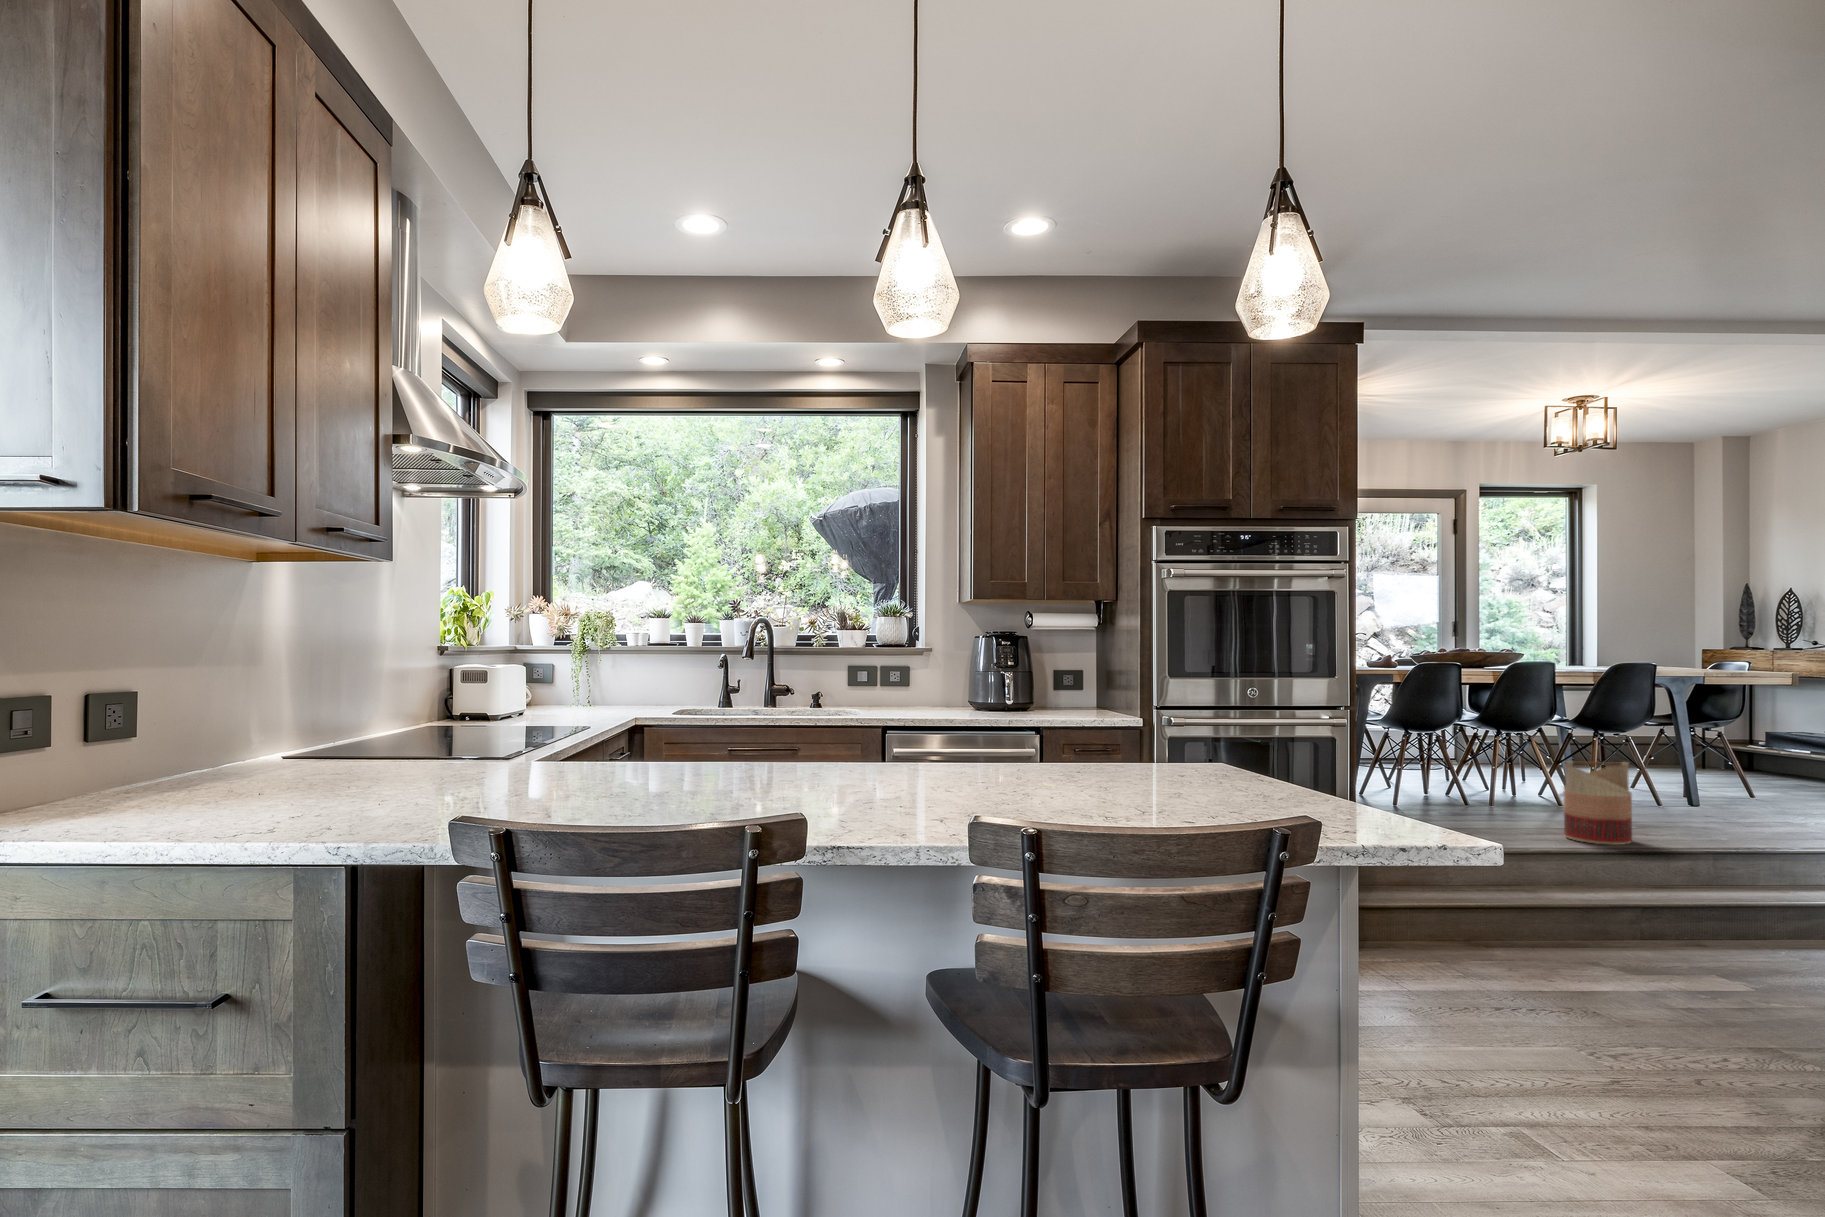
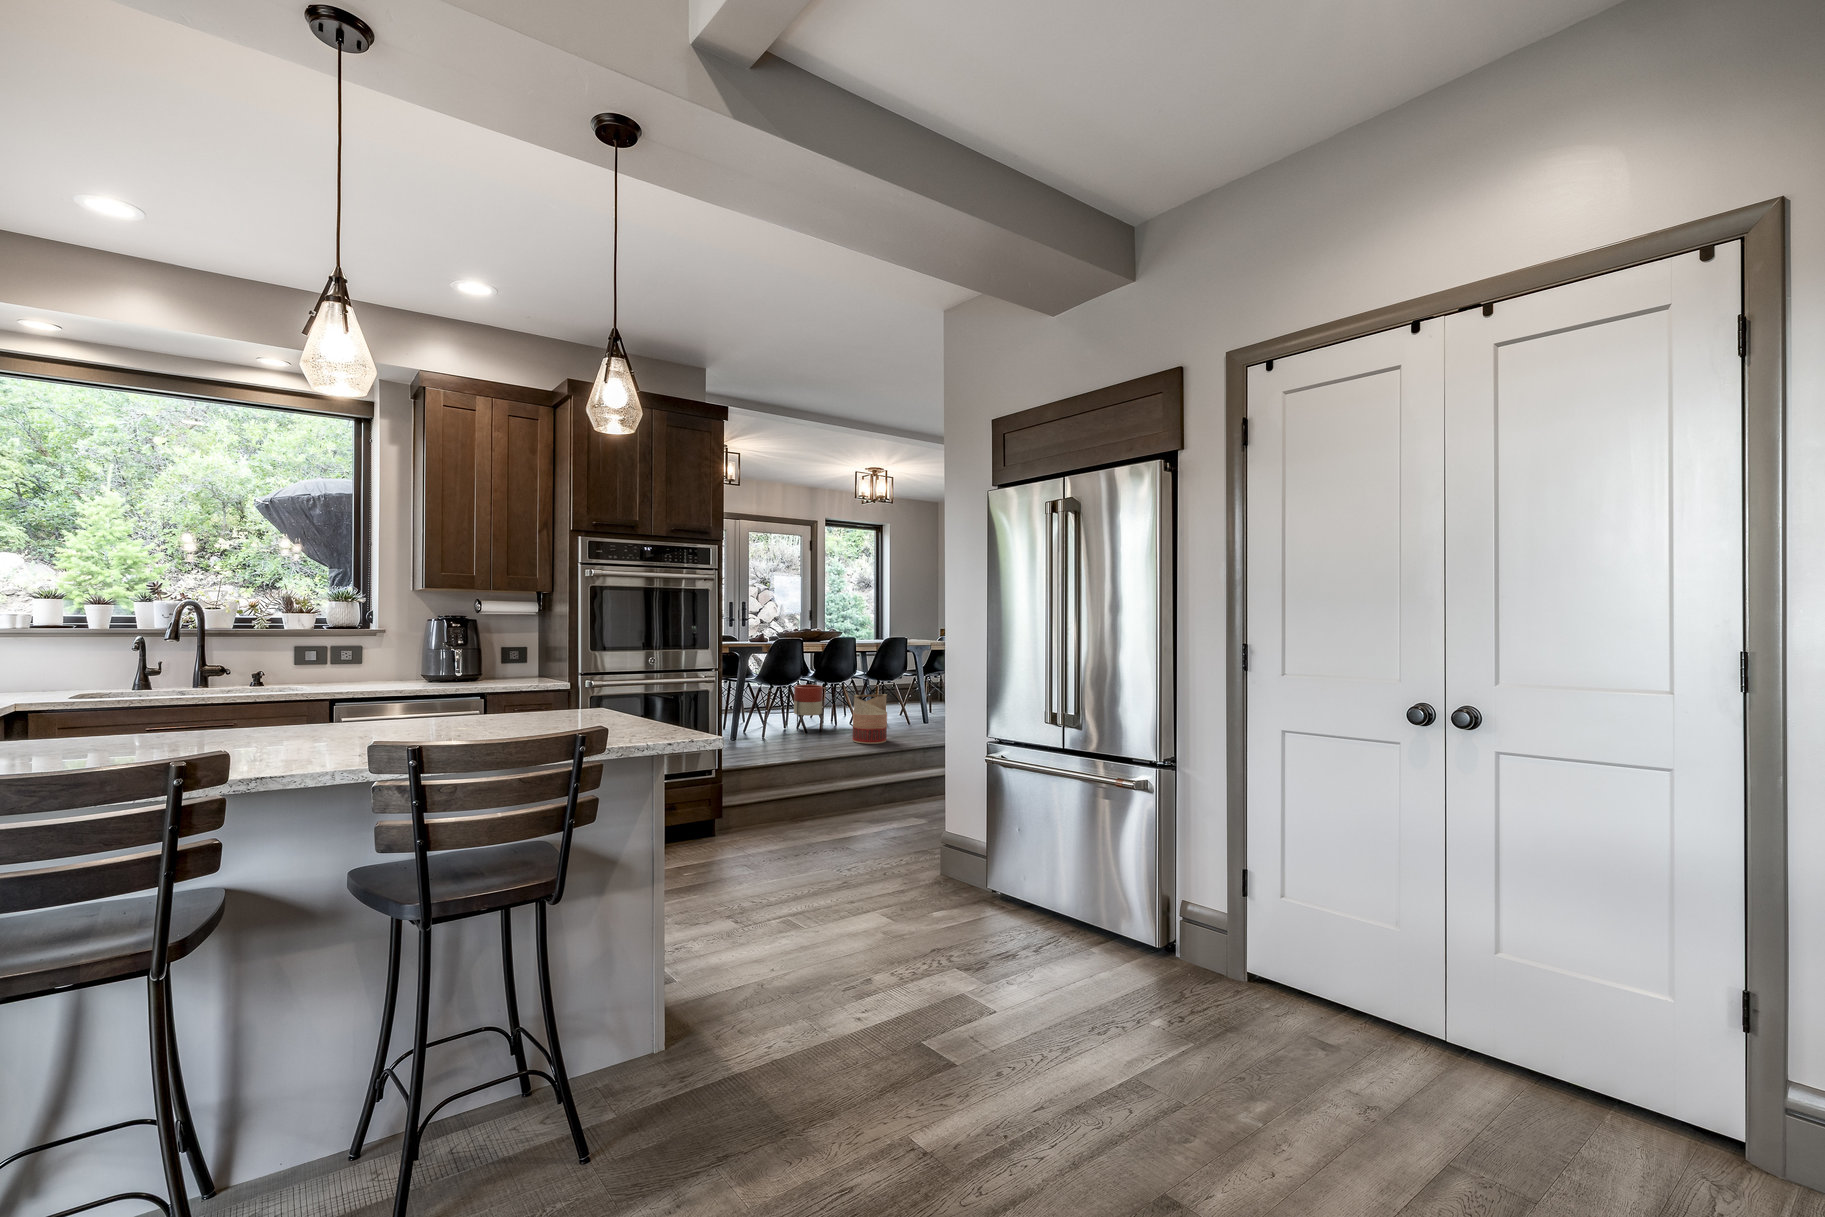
planter: none [1450,744,1504,816] -> present [794,685,824,731]

